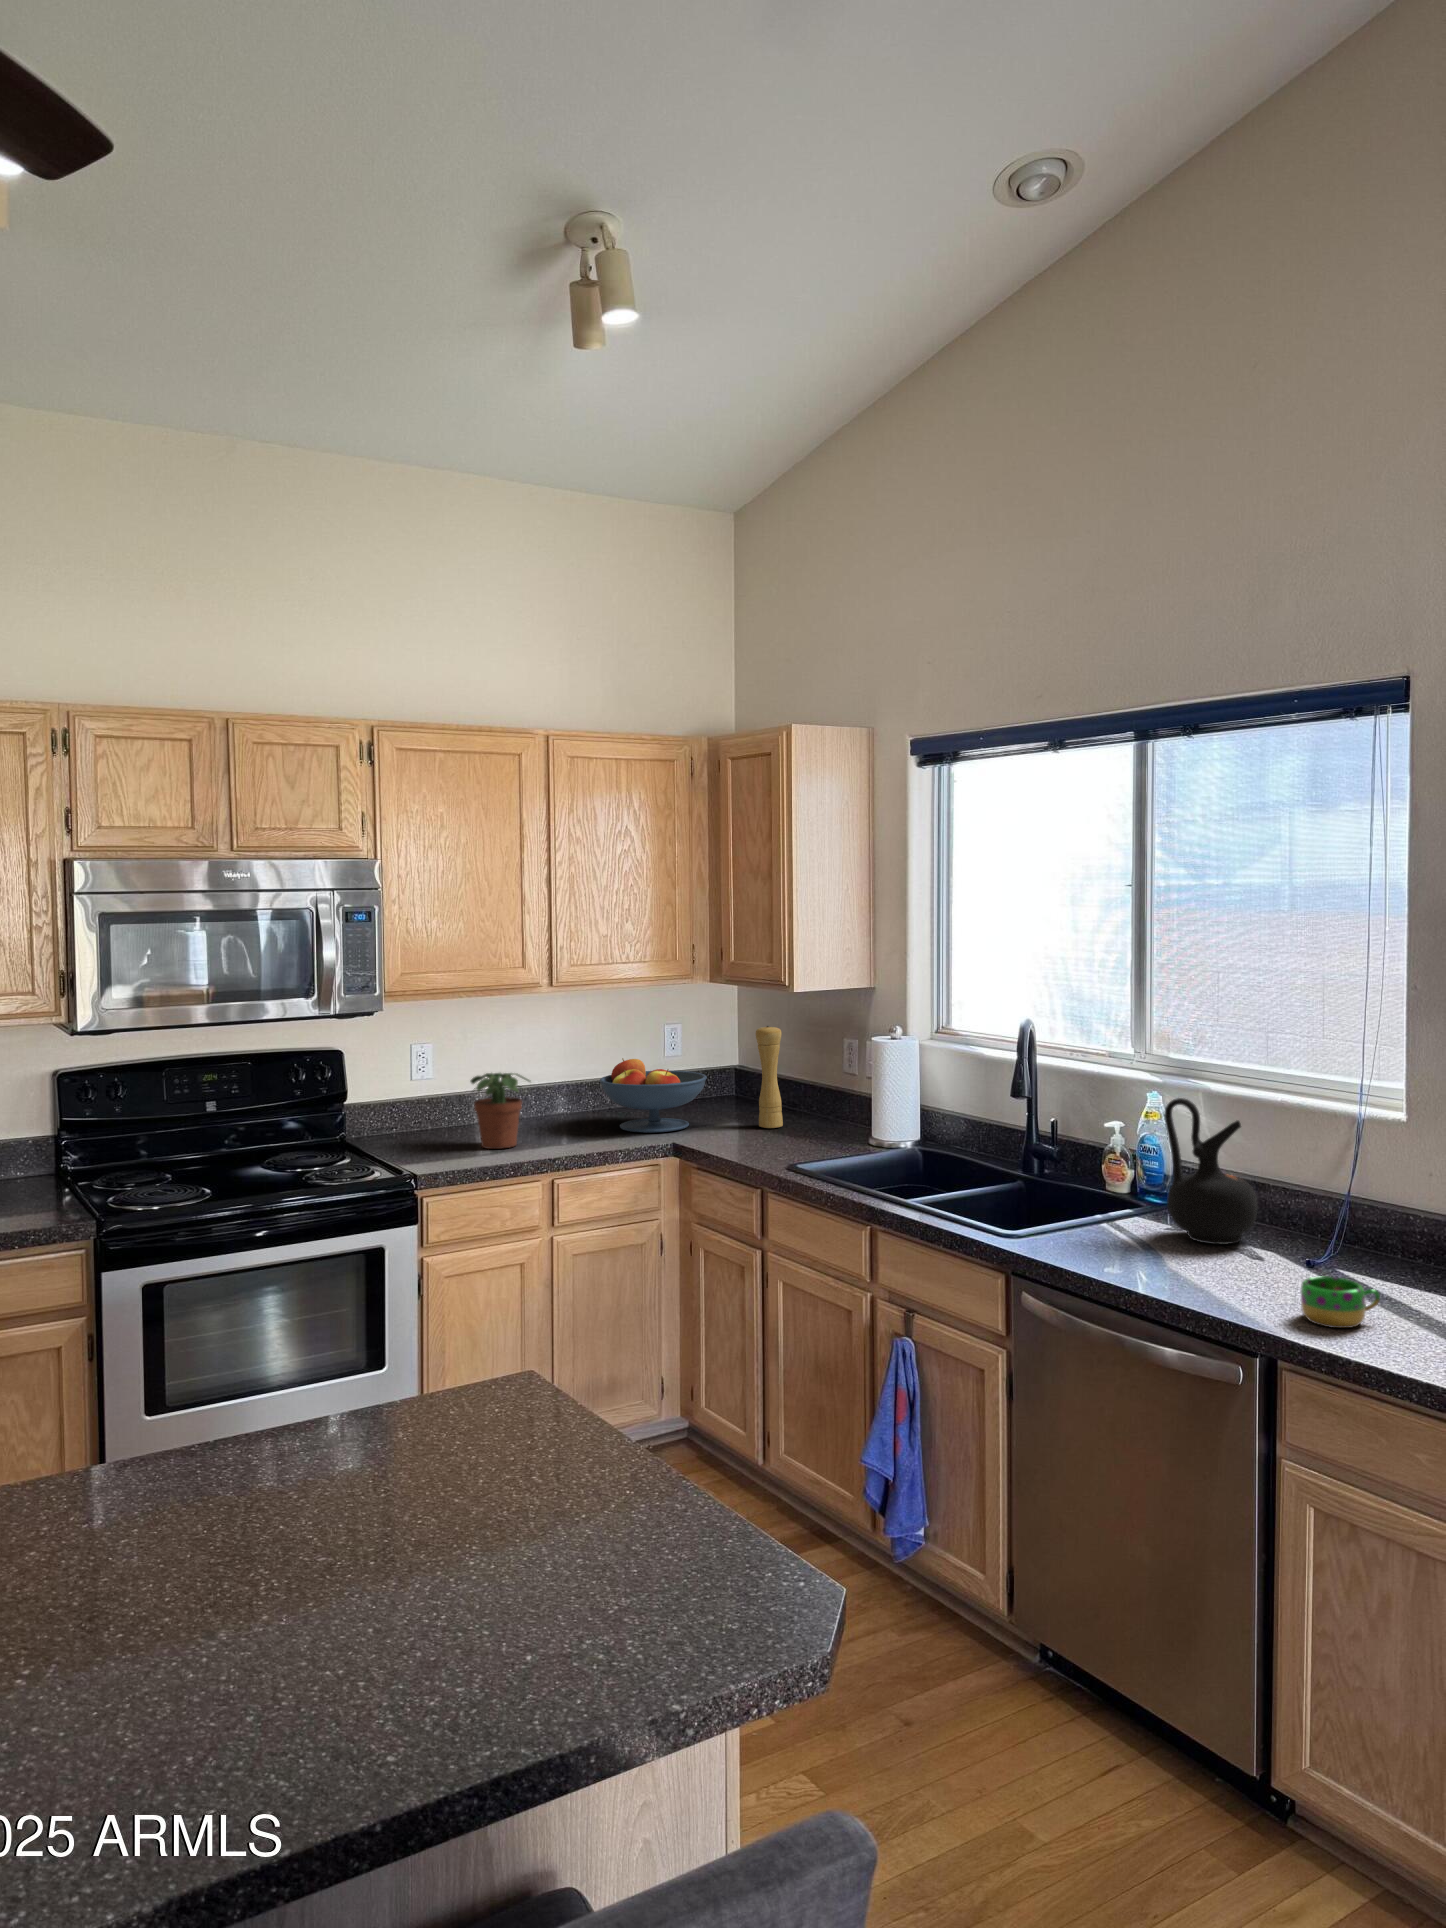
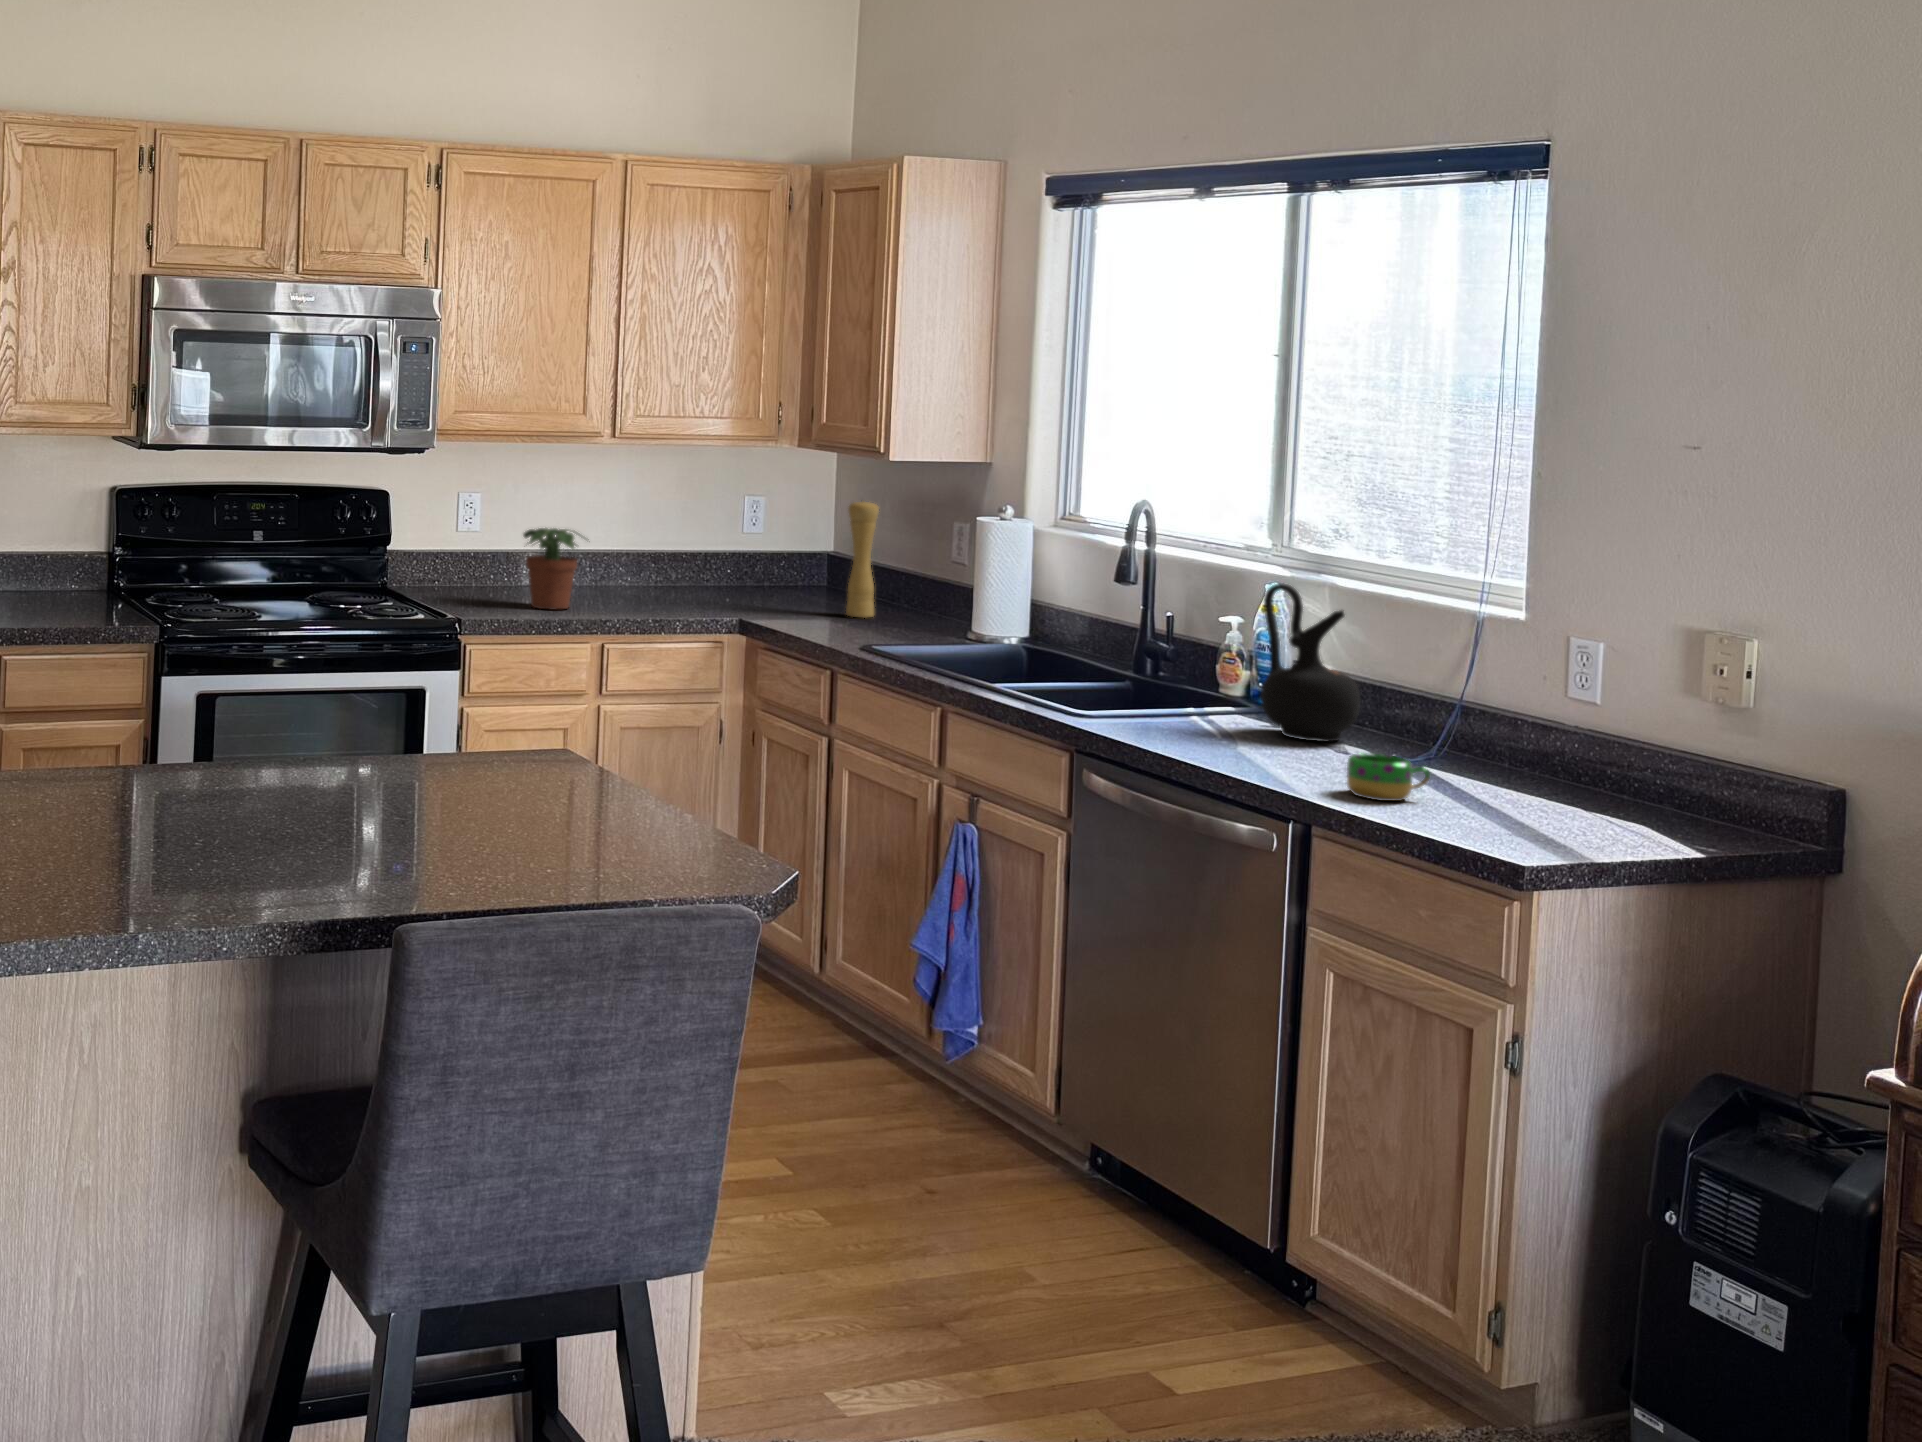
fruit bowl: present [600,1058,707,1132] -> none [666,527,789,611]

